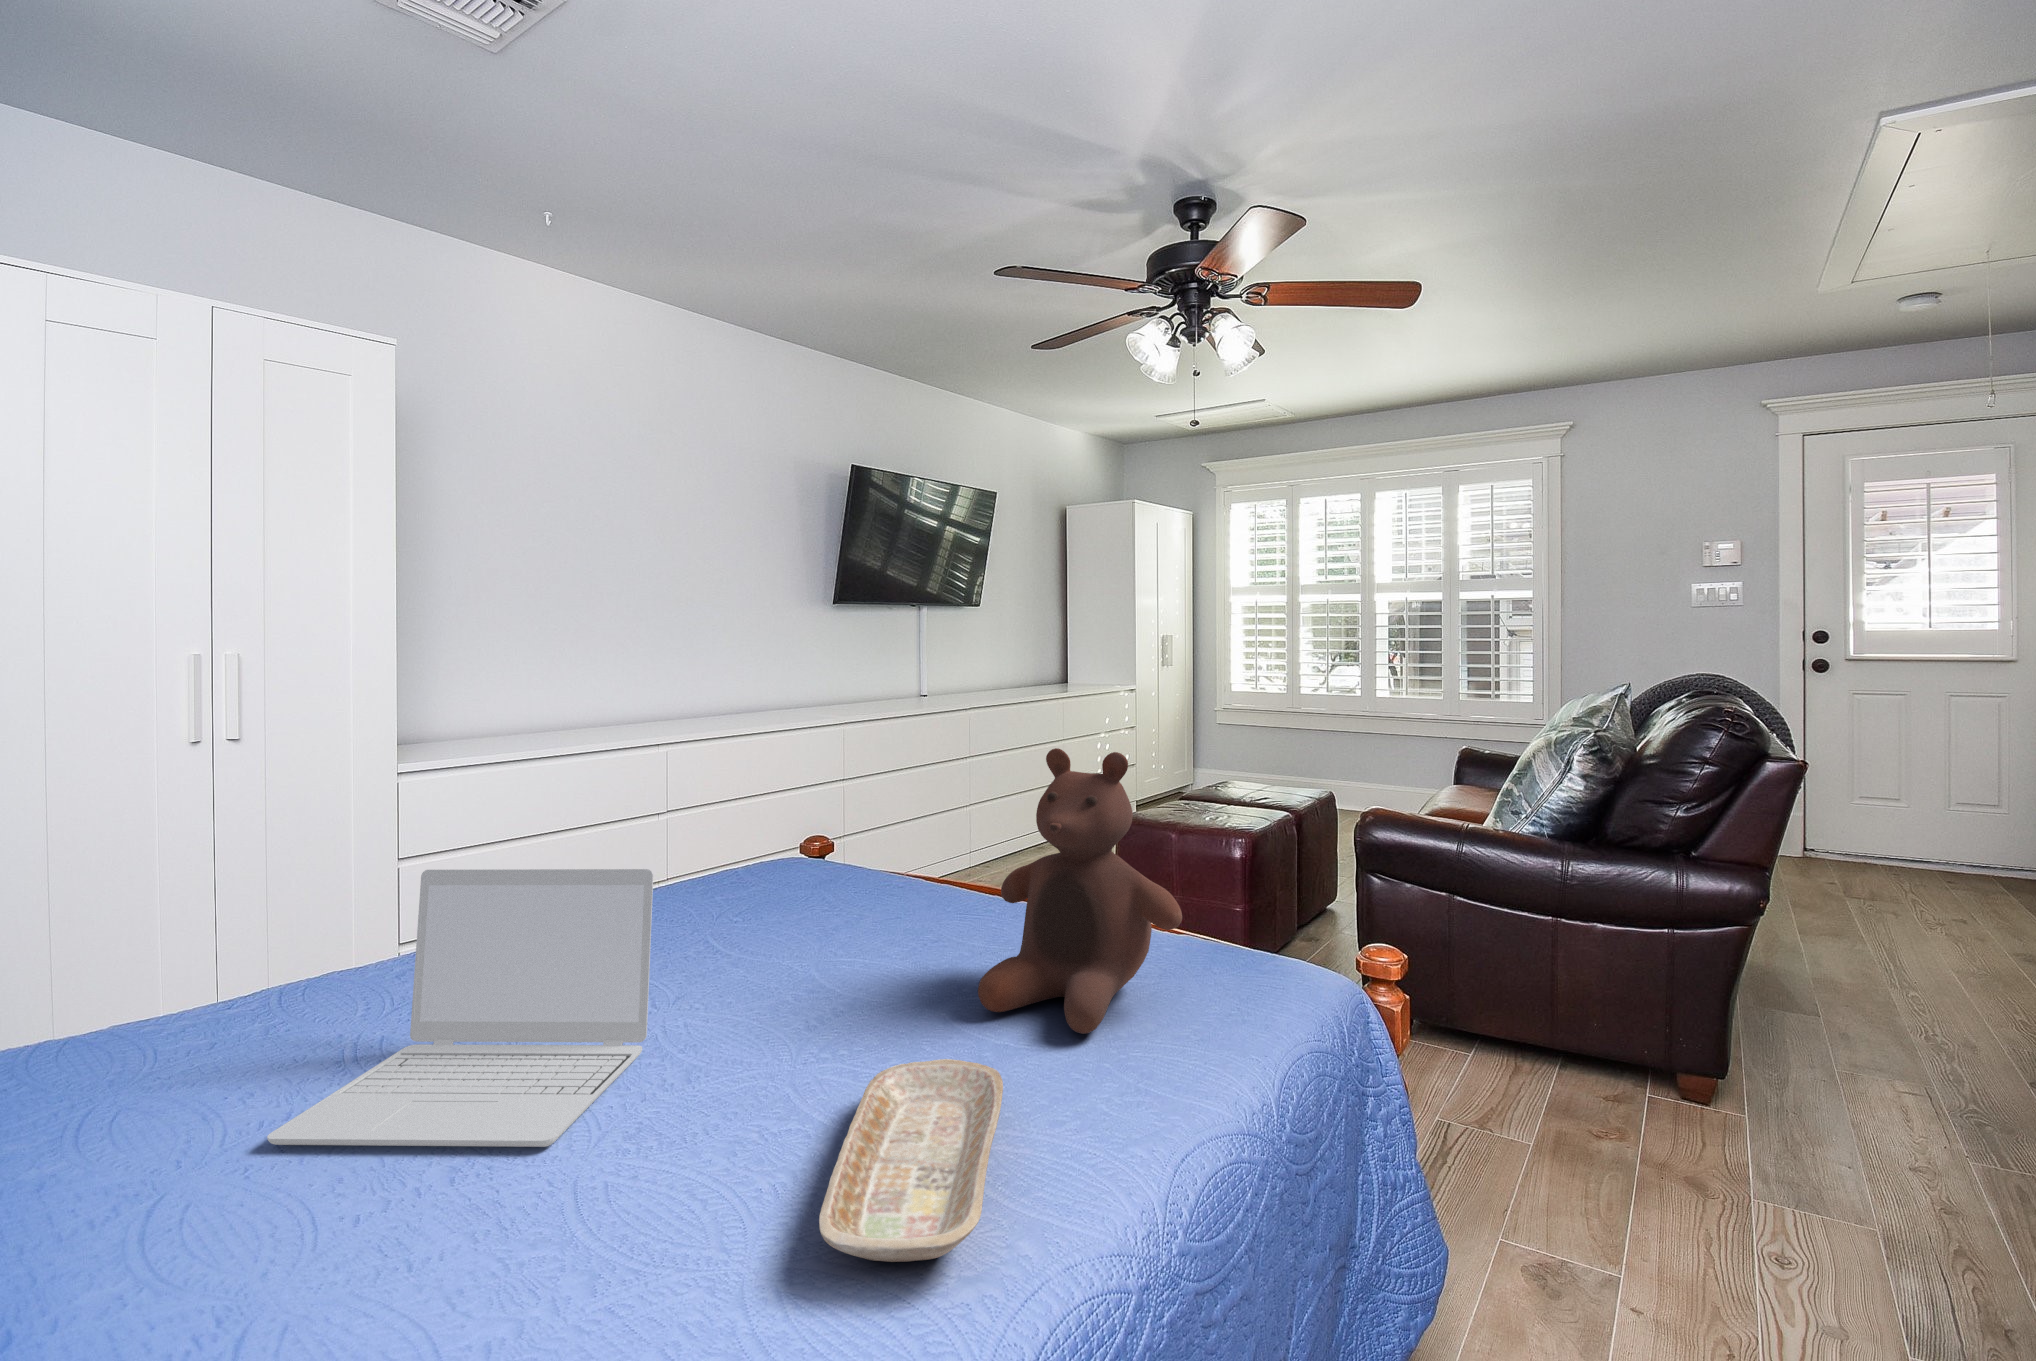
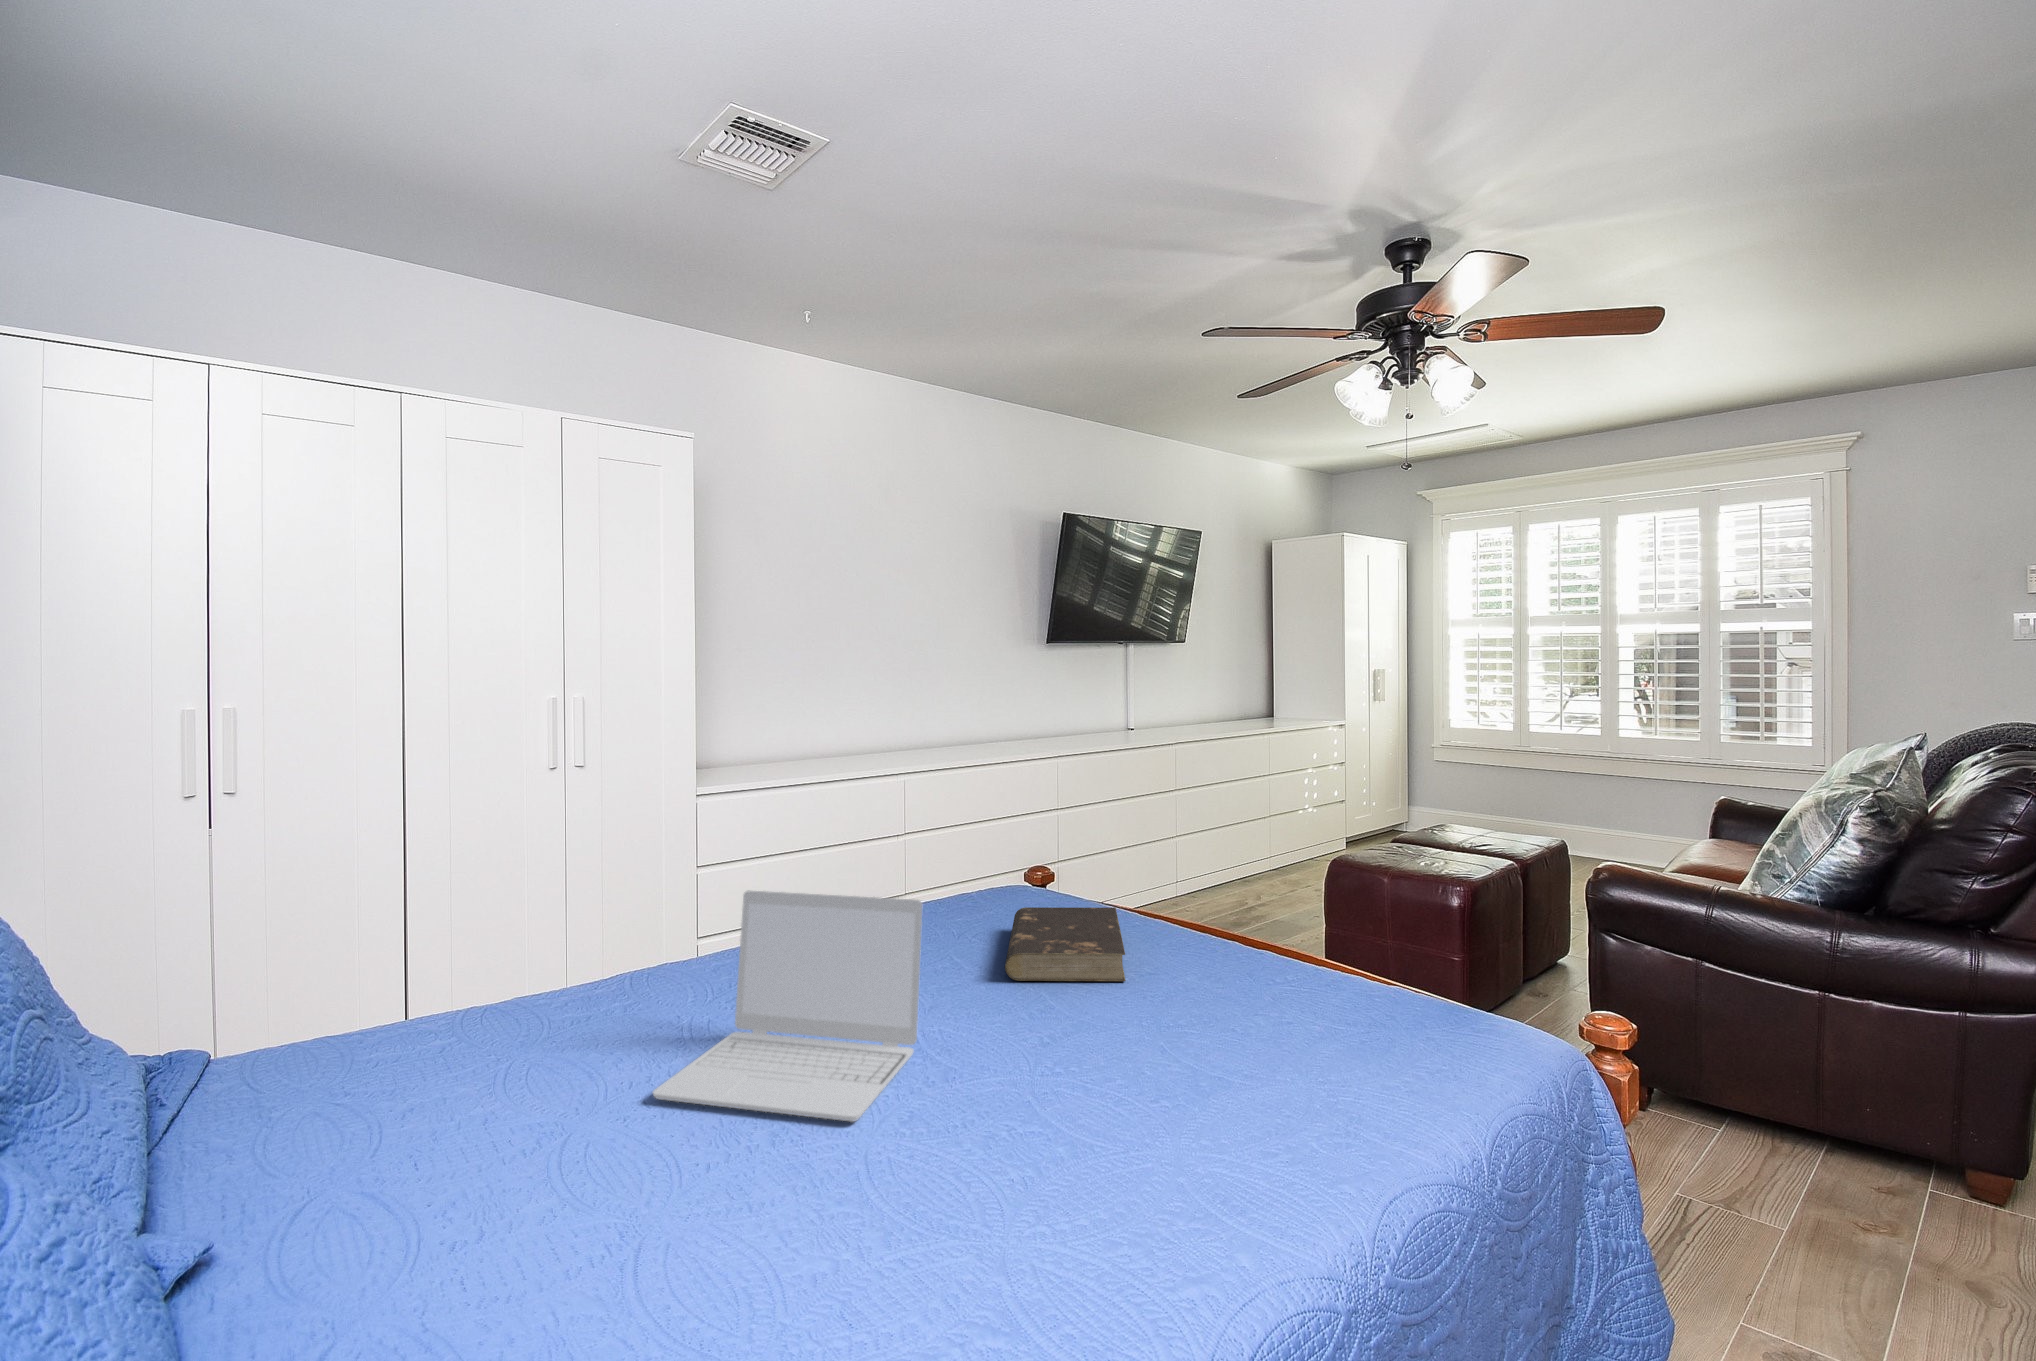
stuffed bear: present [978,748,1182,1034] -> none [1197,806,1392,1072]
book: none [768,871,905,957] -> present [1005,907,1125,981]
tray: present [819,1059,1003,1262] -> none [1080,1082,1226,1243]

